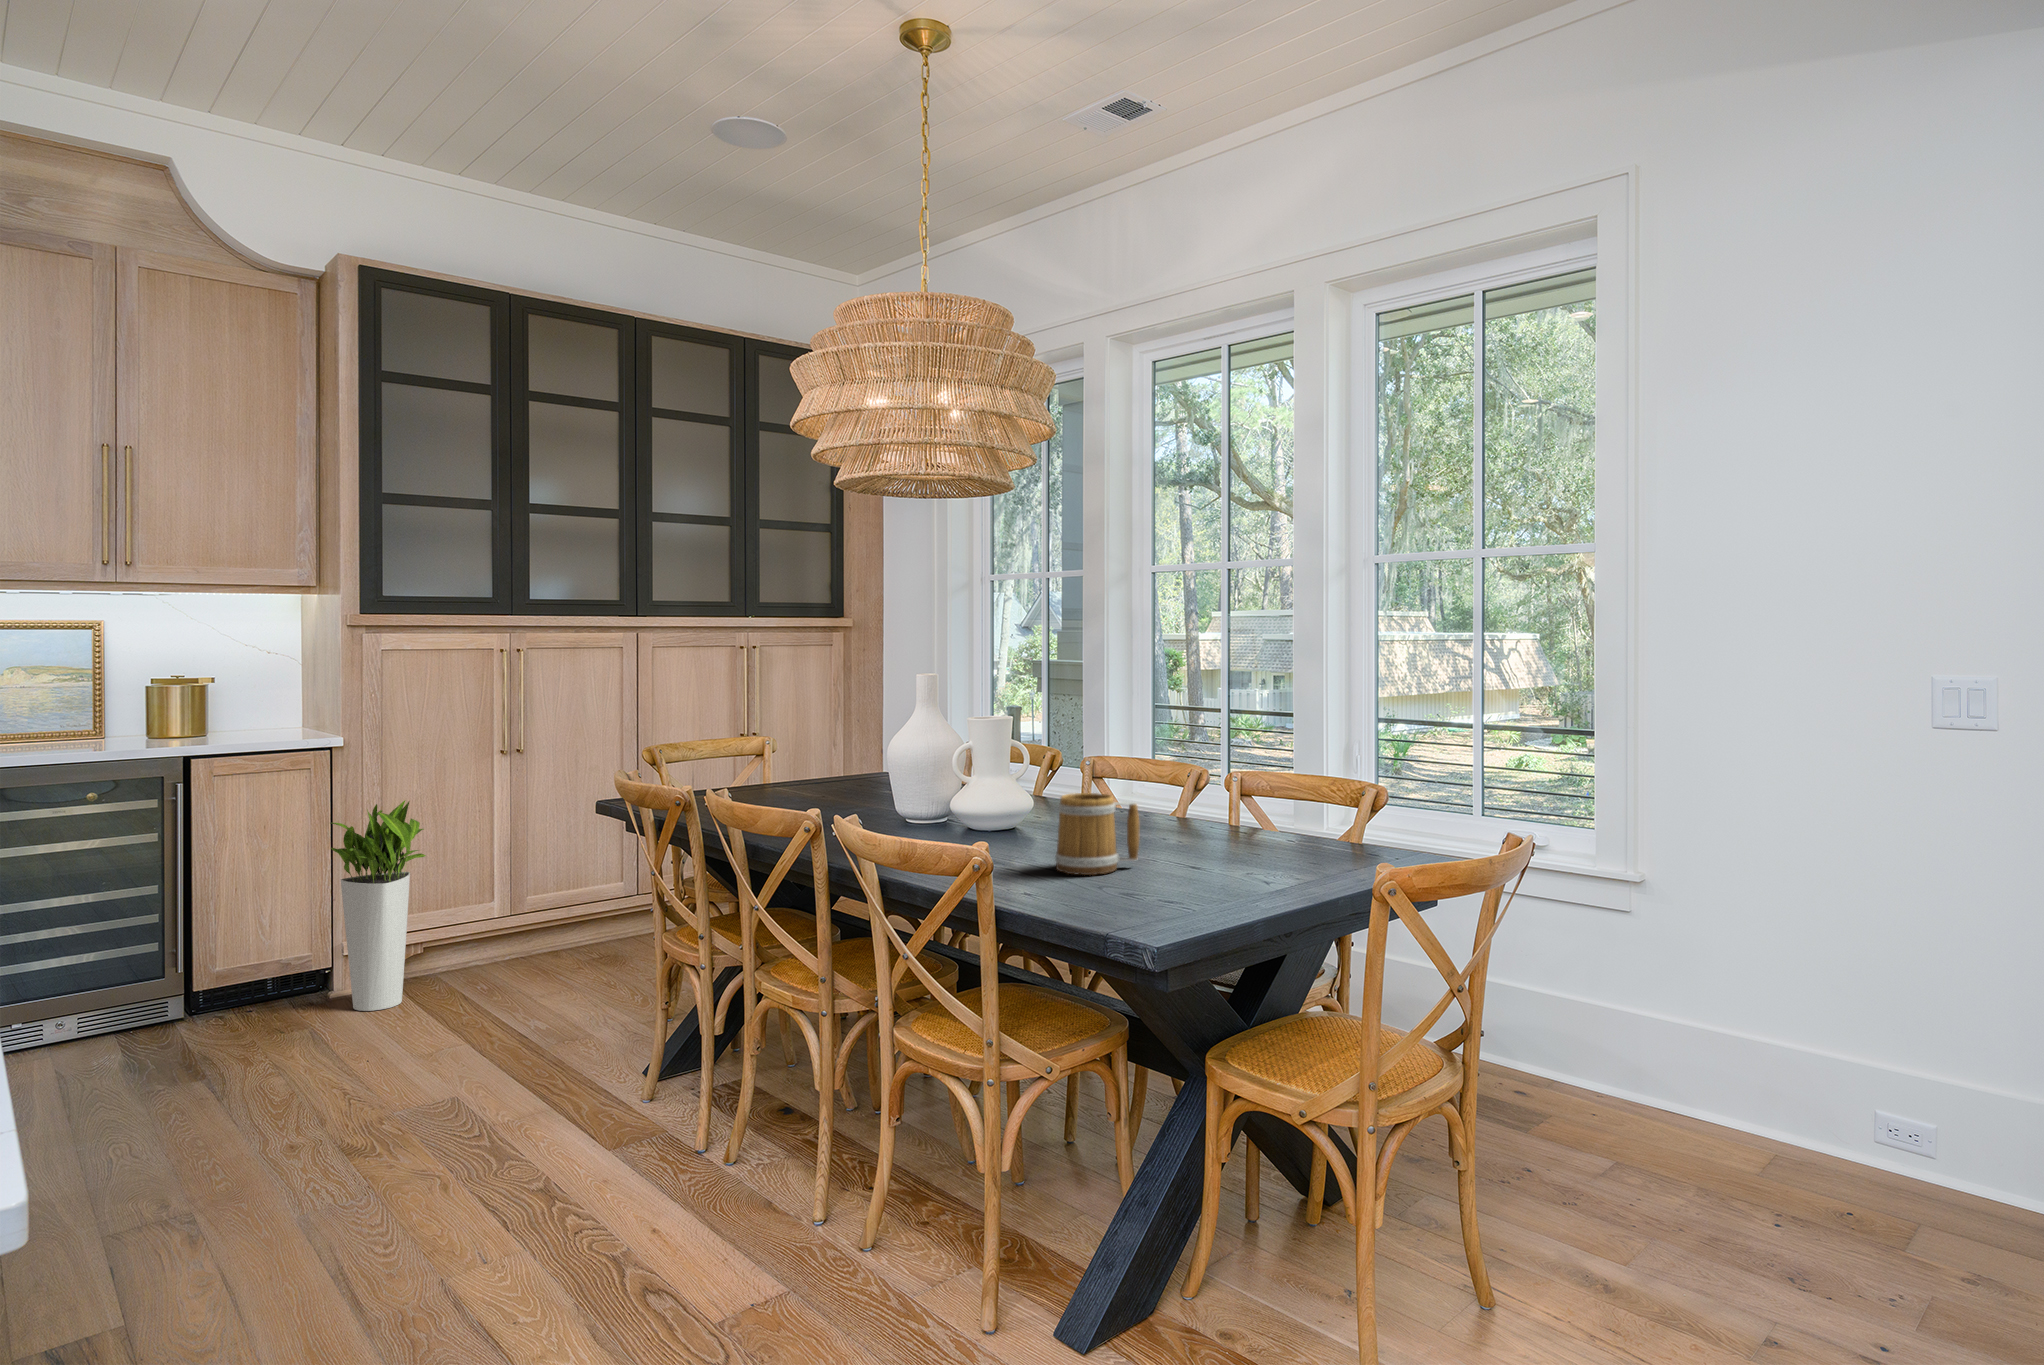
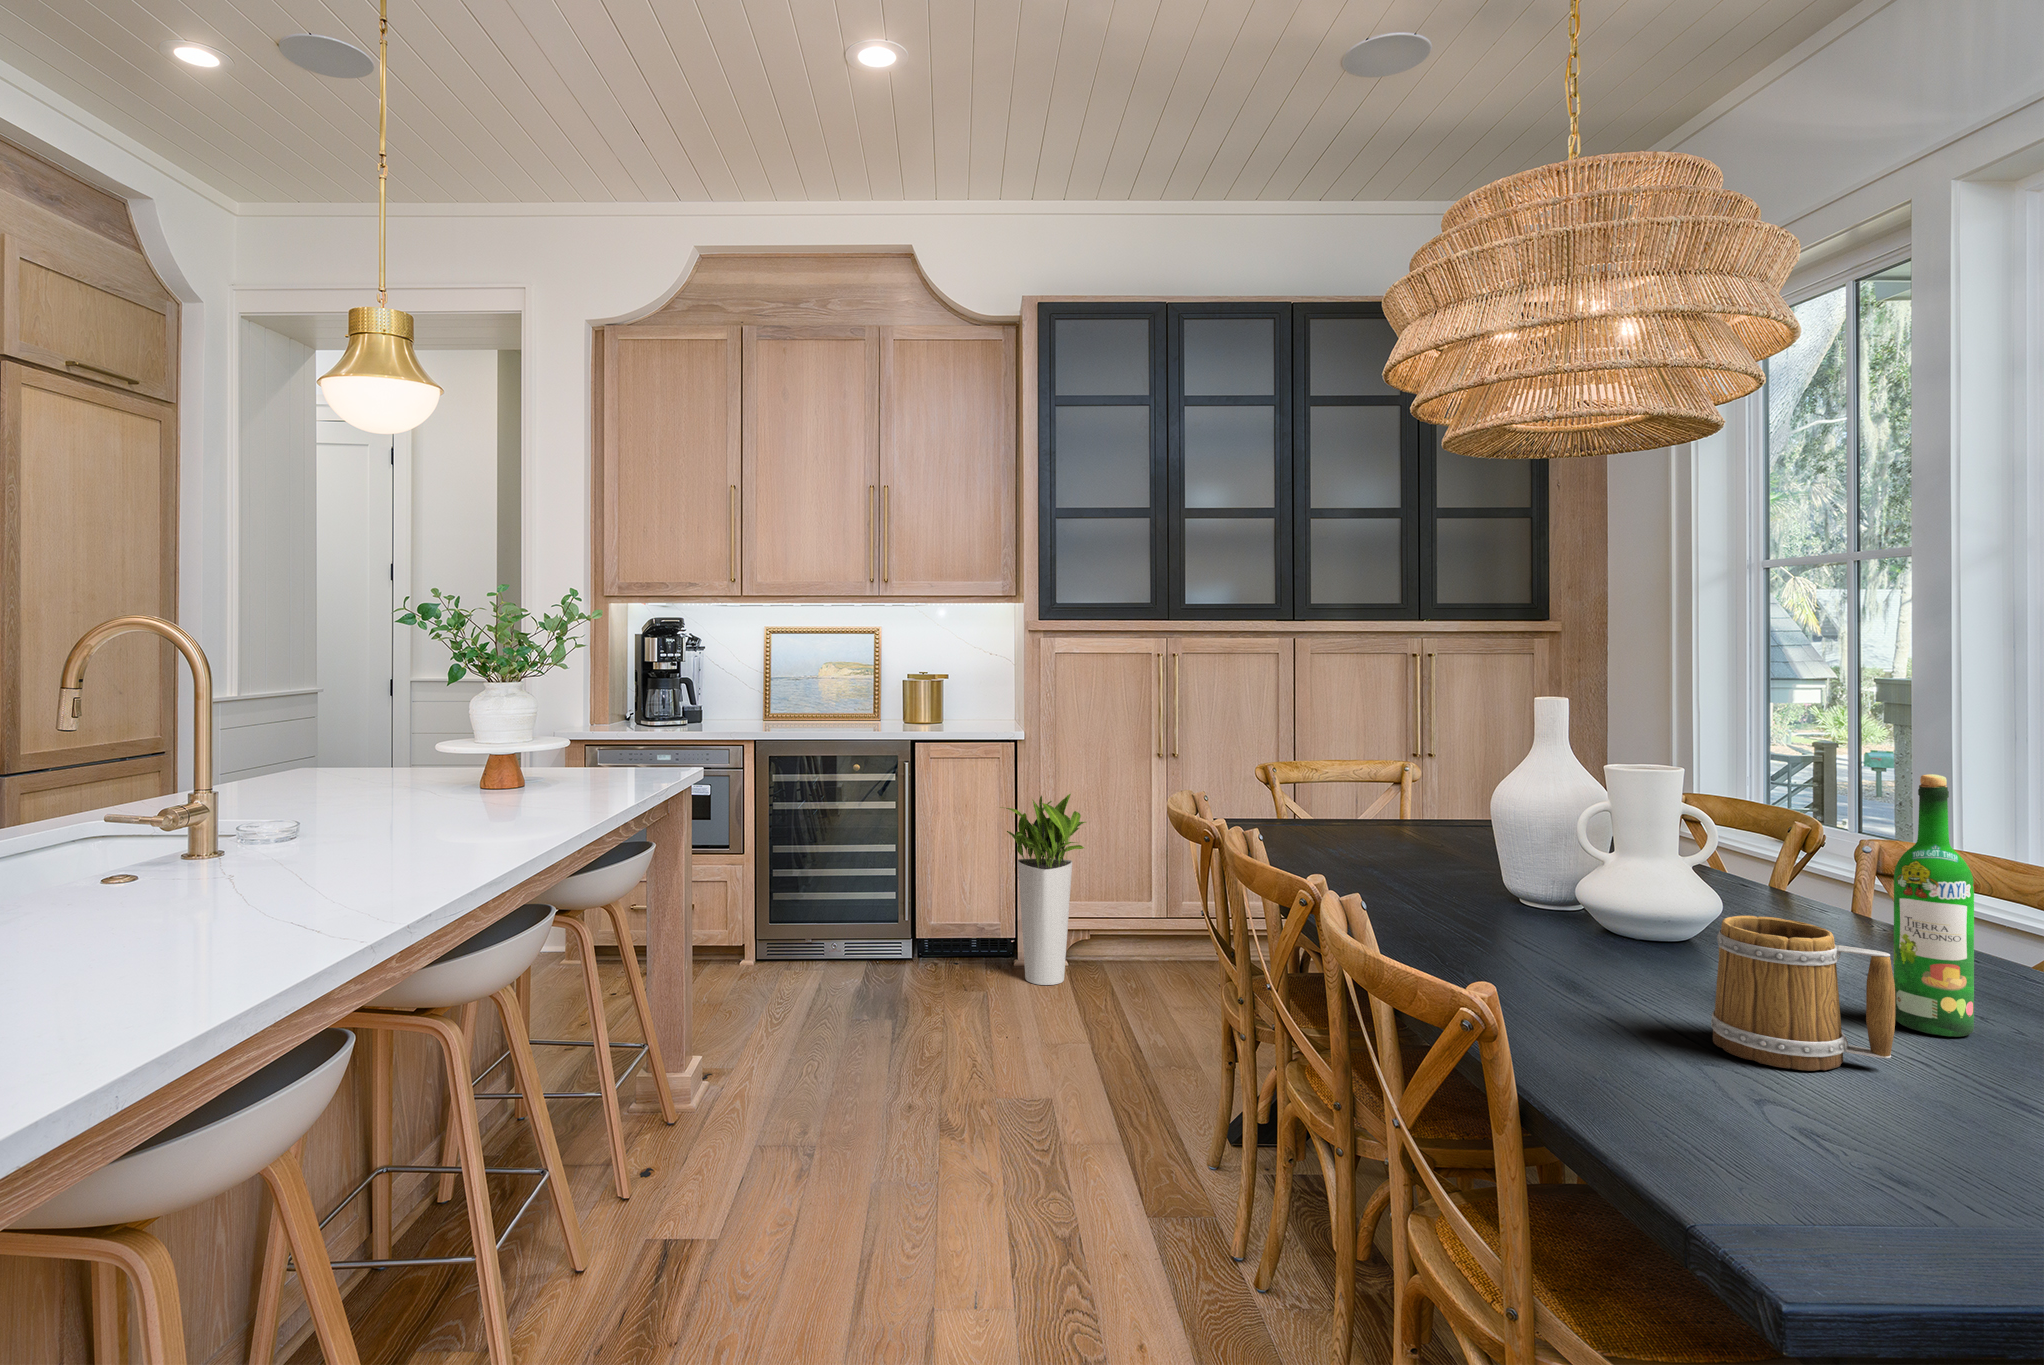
wine bottle: none [1127,705,1161,850] -> present [1894,774,1974,1037]

